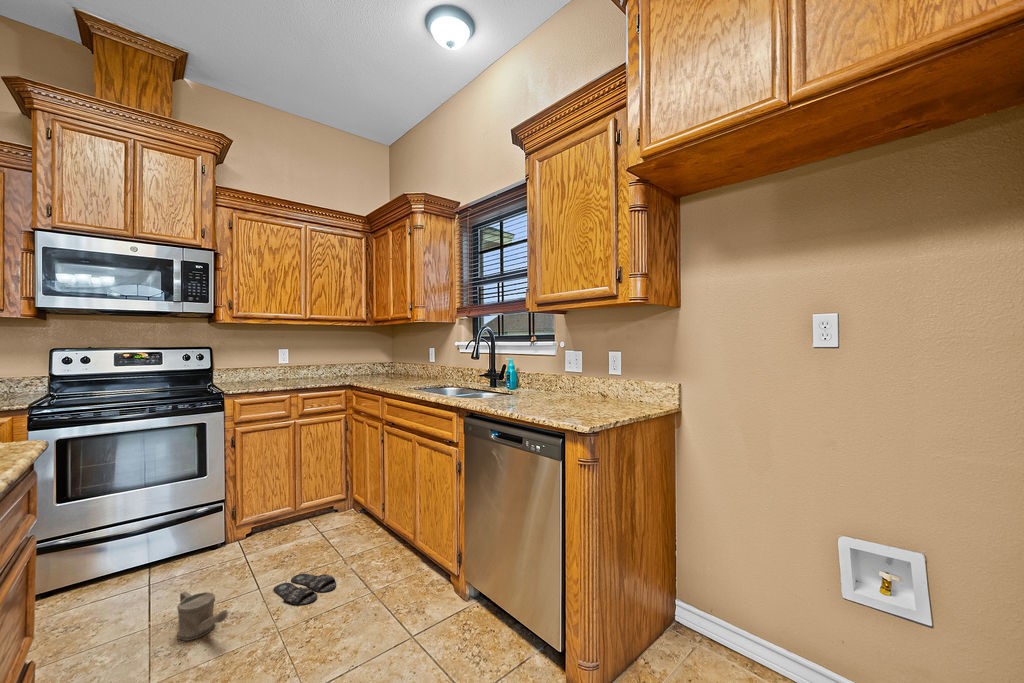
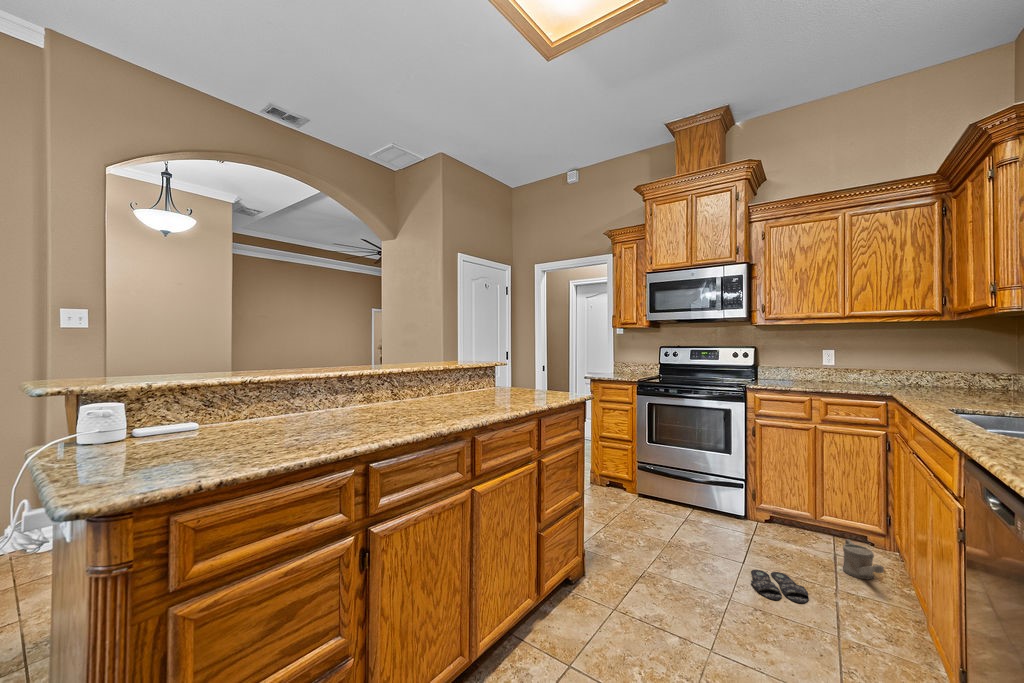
watering can: present [177,591,228,641] -> present [843,539,884,580]

